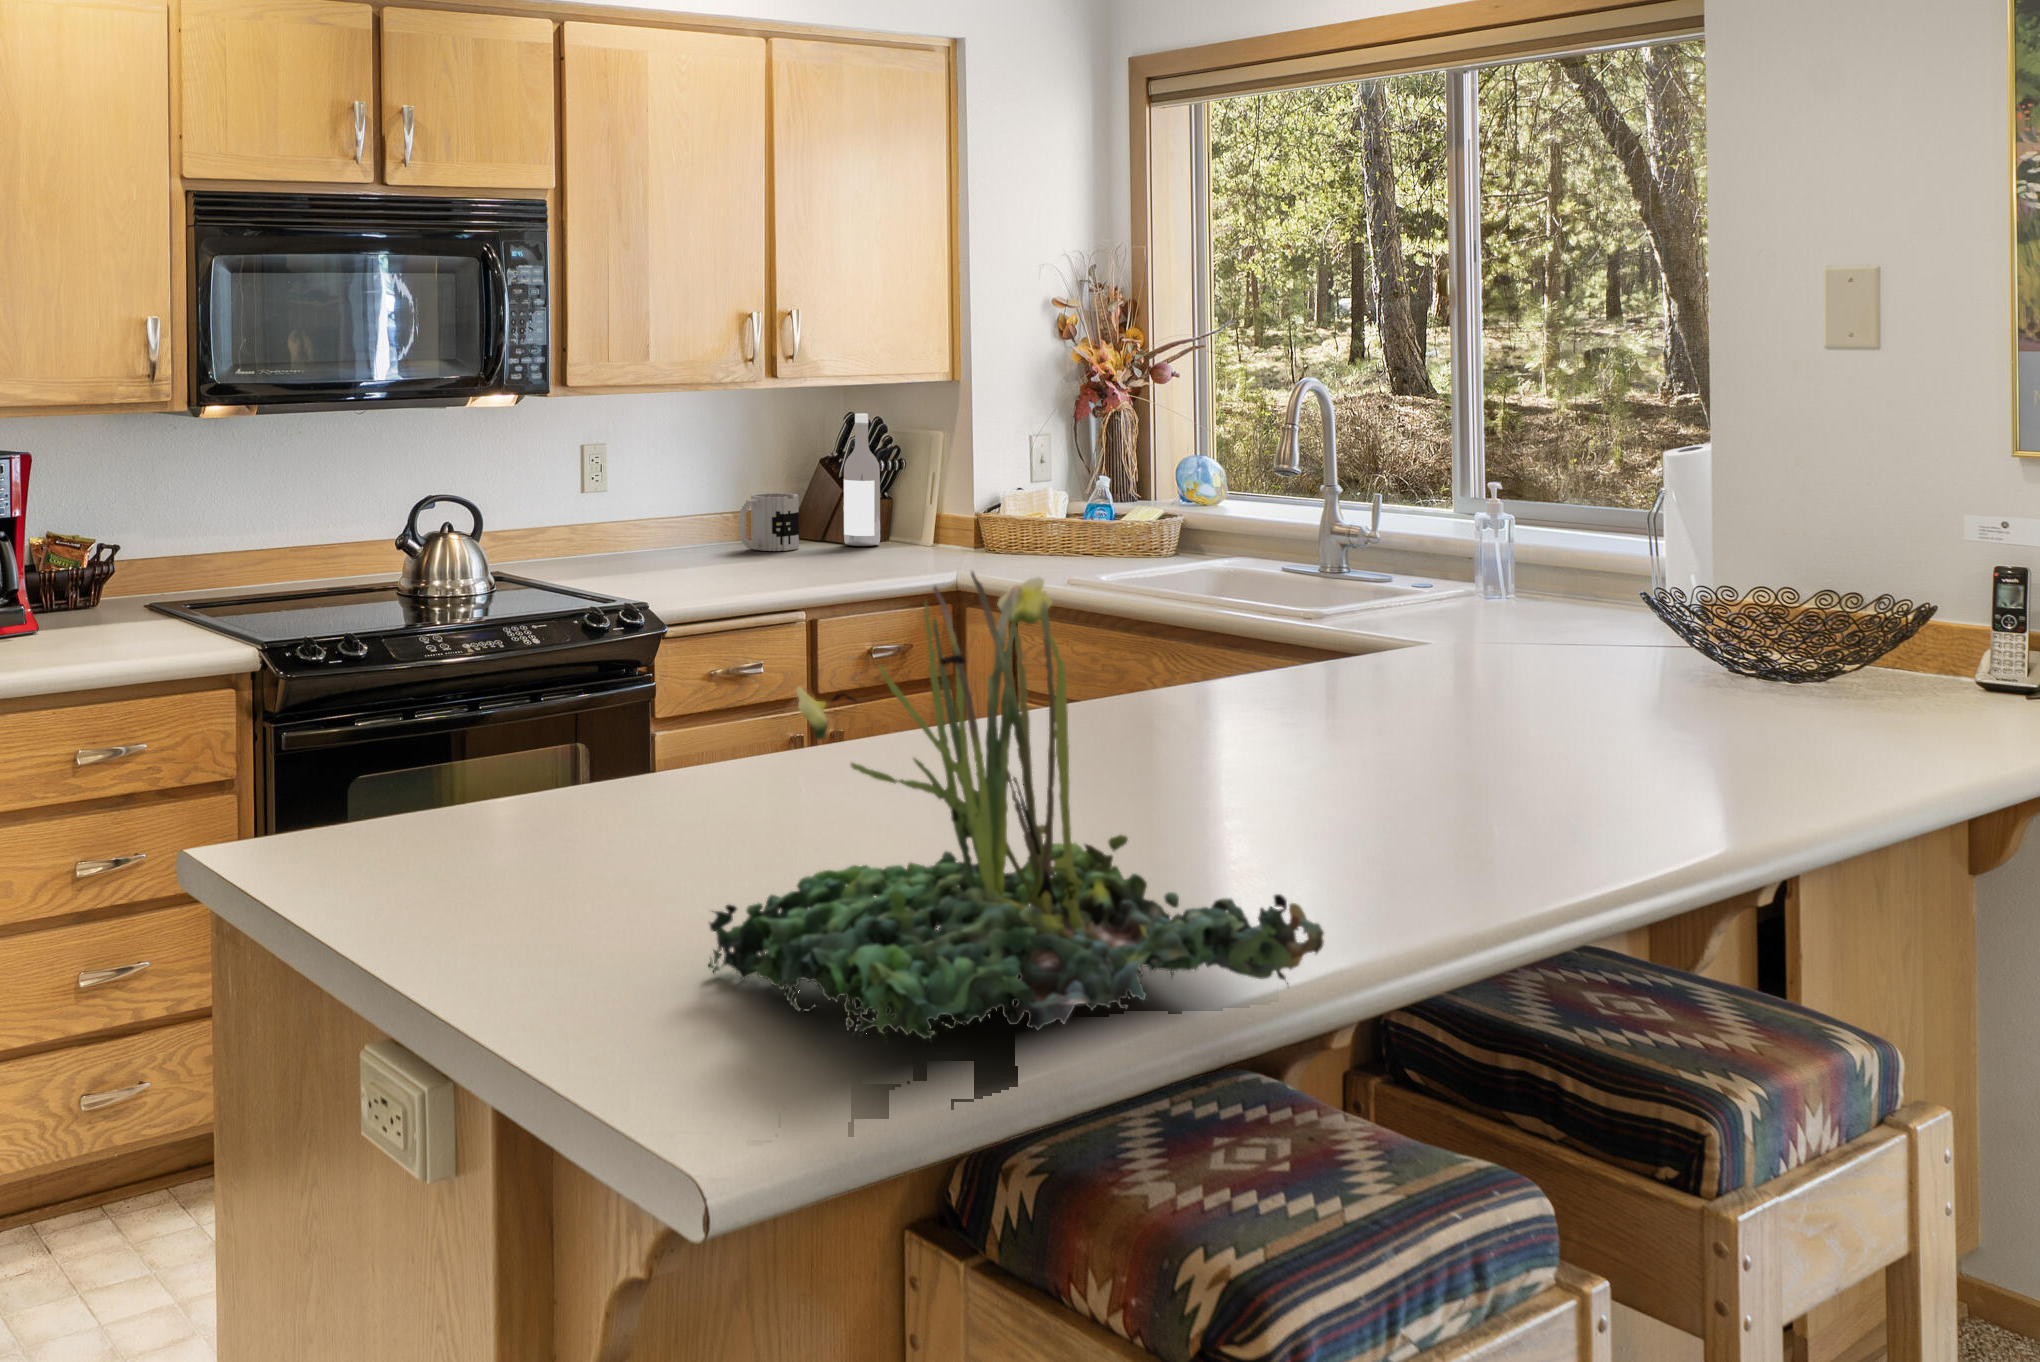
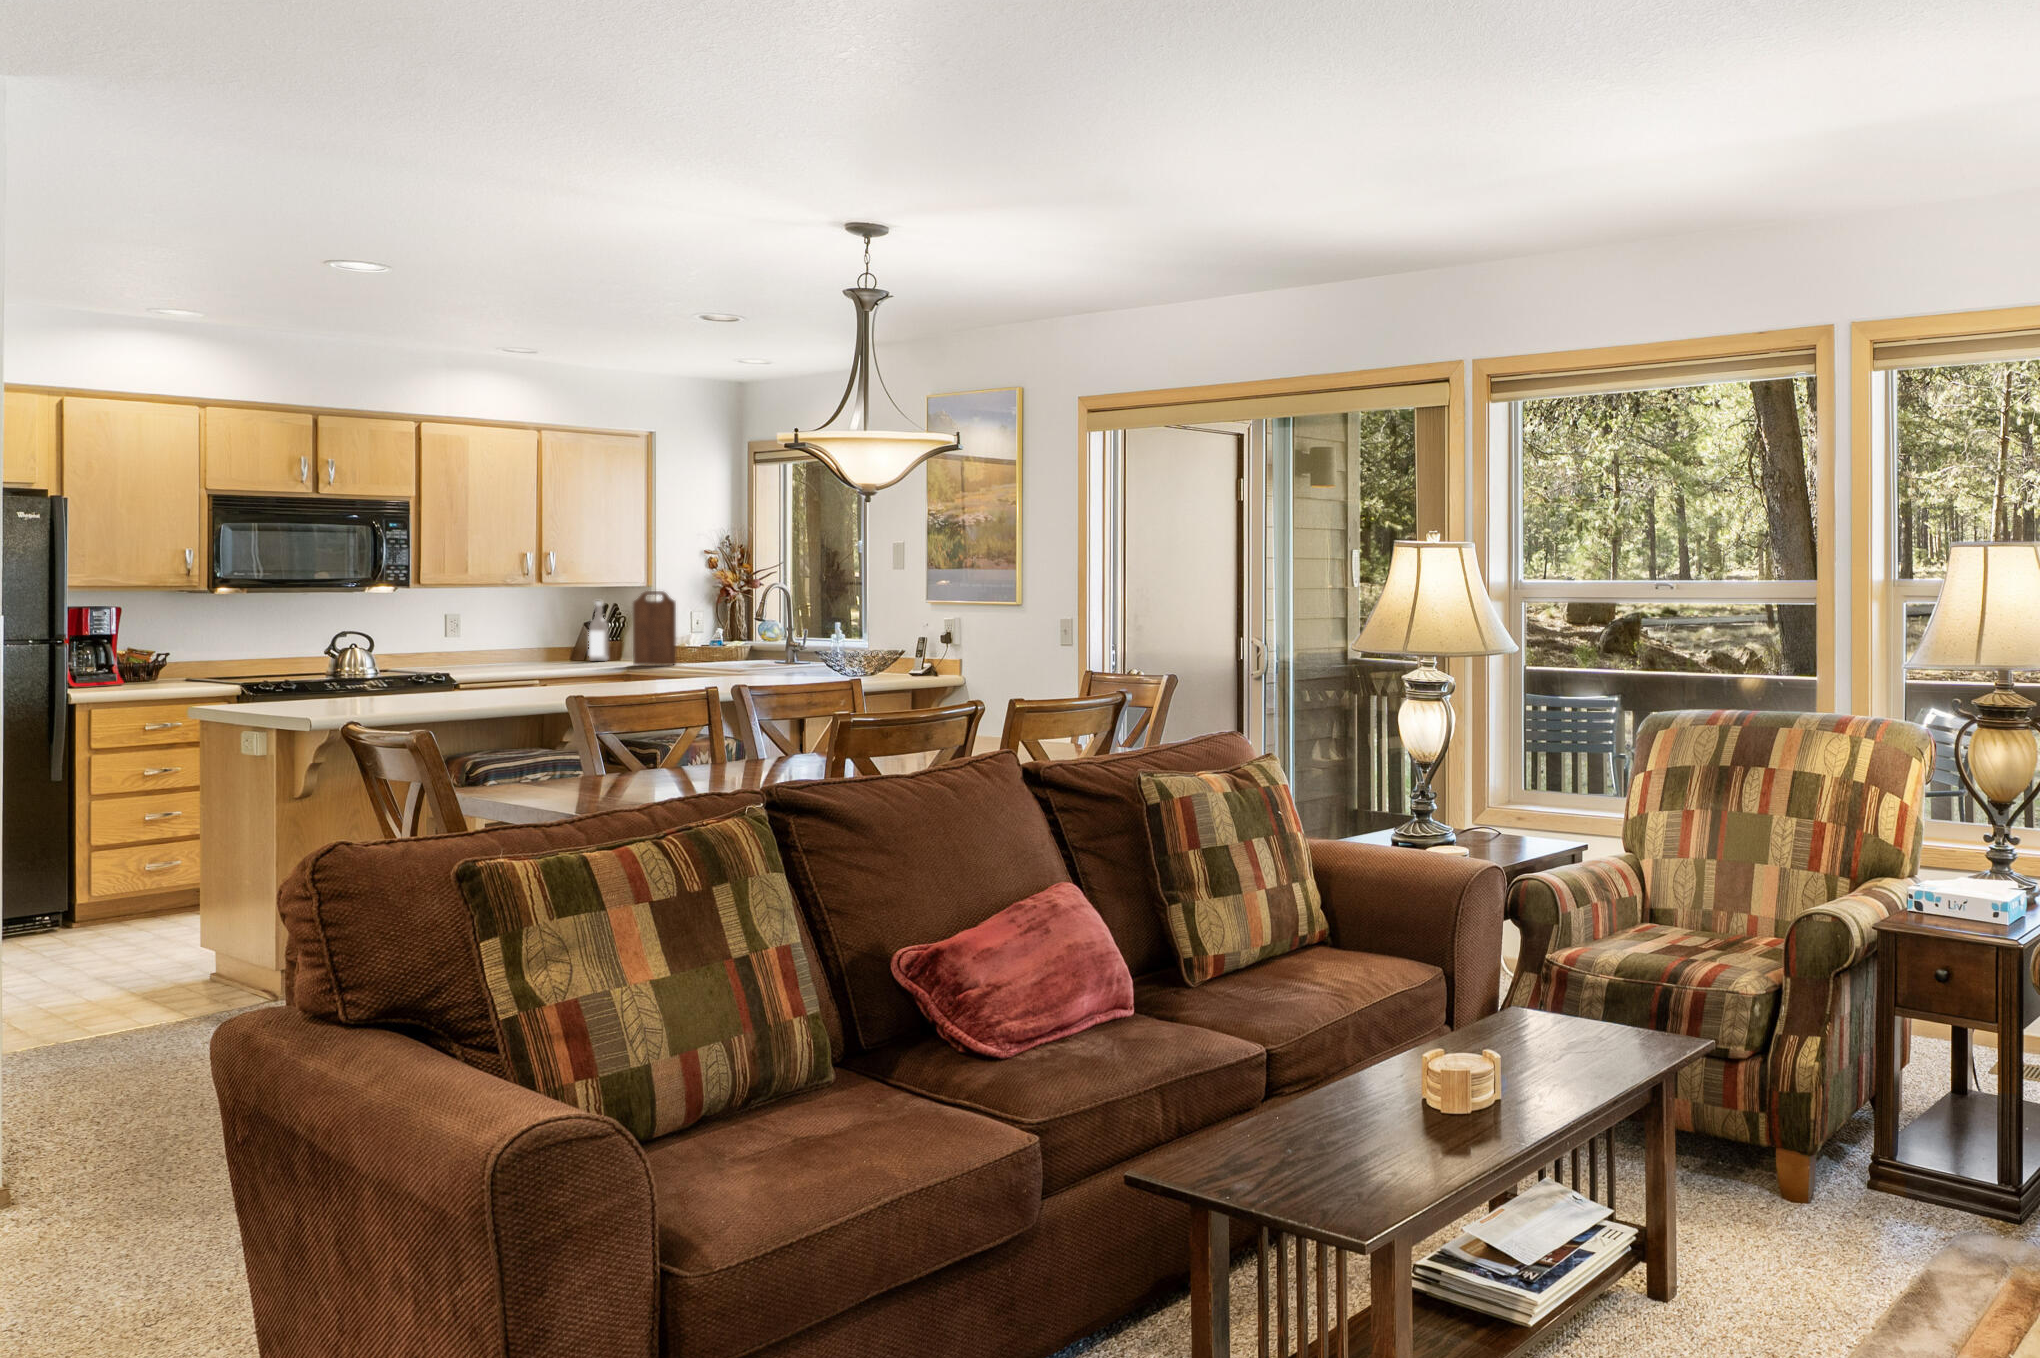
cutting board: none [987,402,1089,581] -> present [633,591,676,665]
mug: present [740,493,799,551] -> none [530,638,564,663]
plant: present [708,572,1324,1039] -> none [346,605,500,710]

